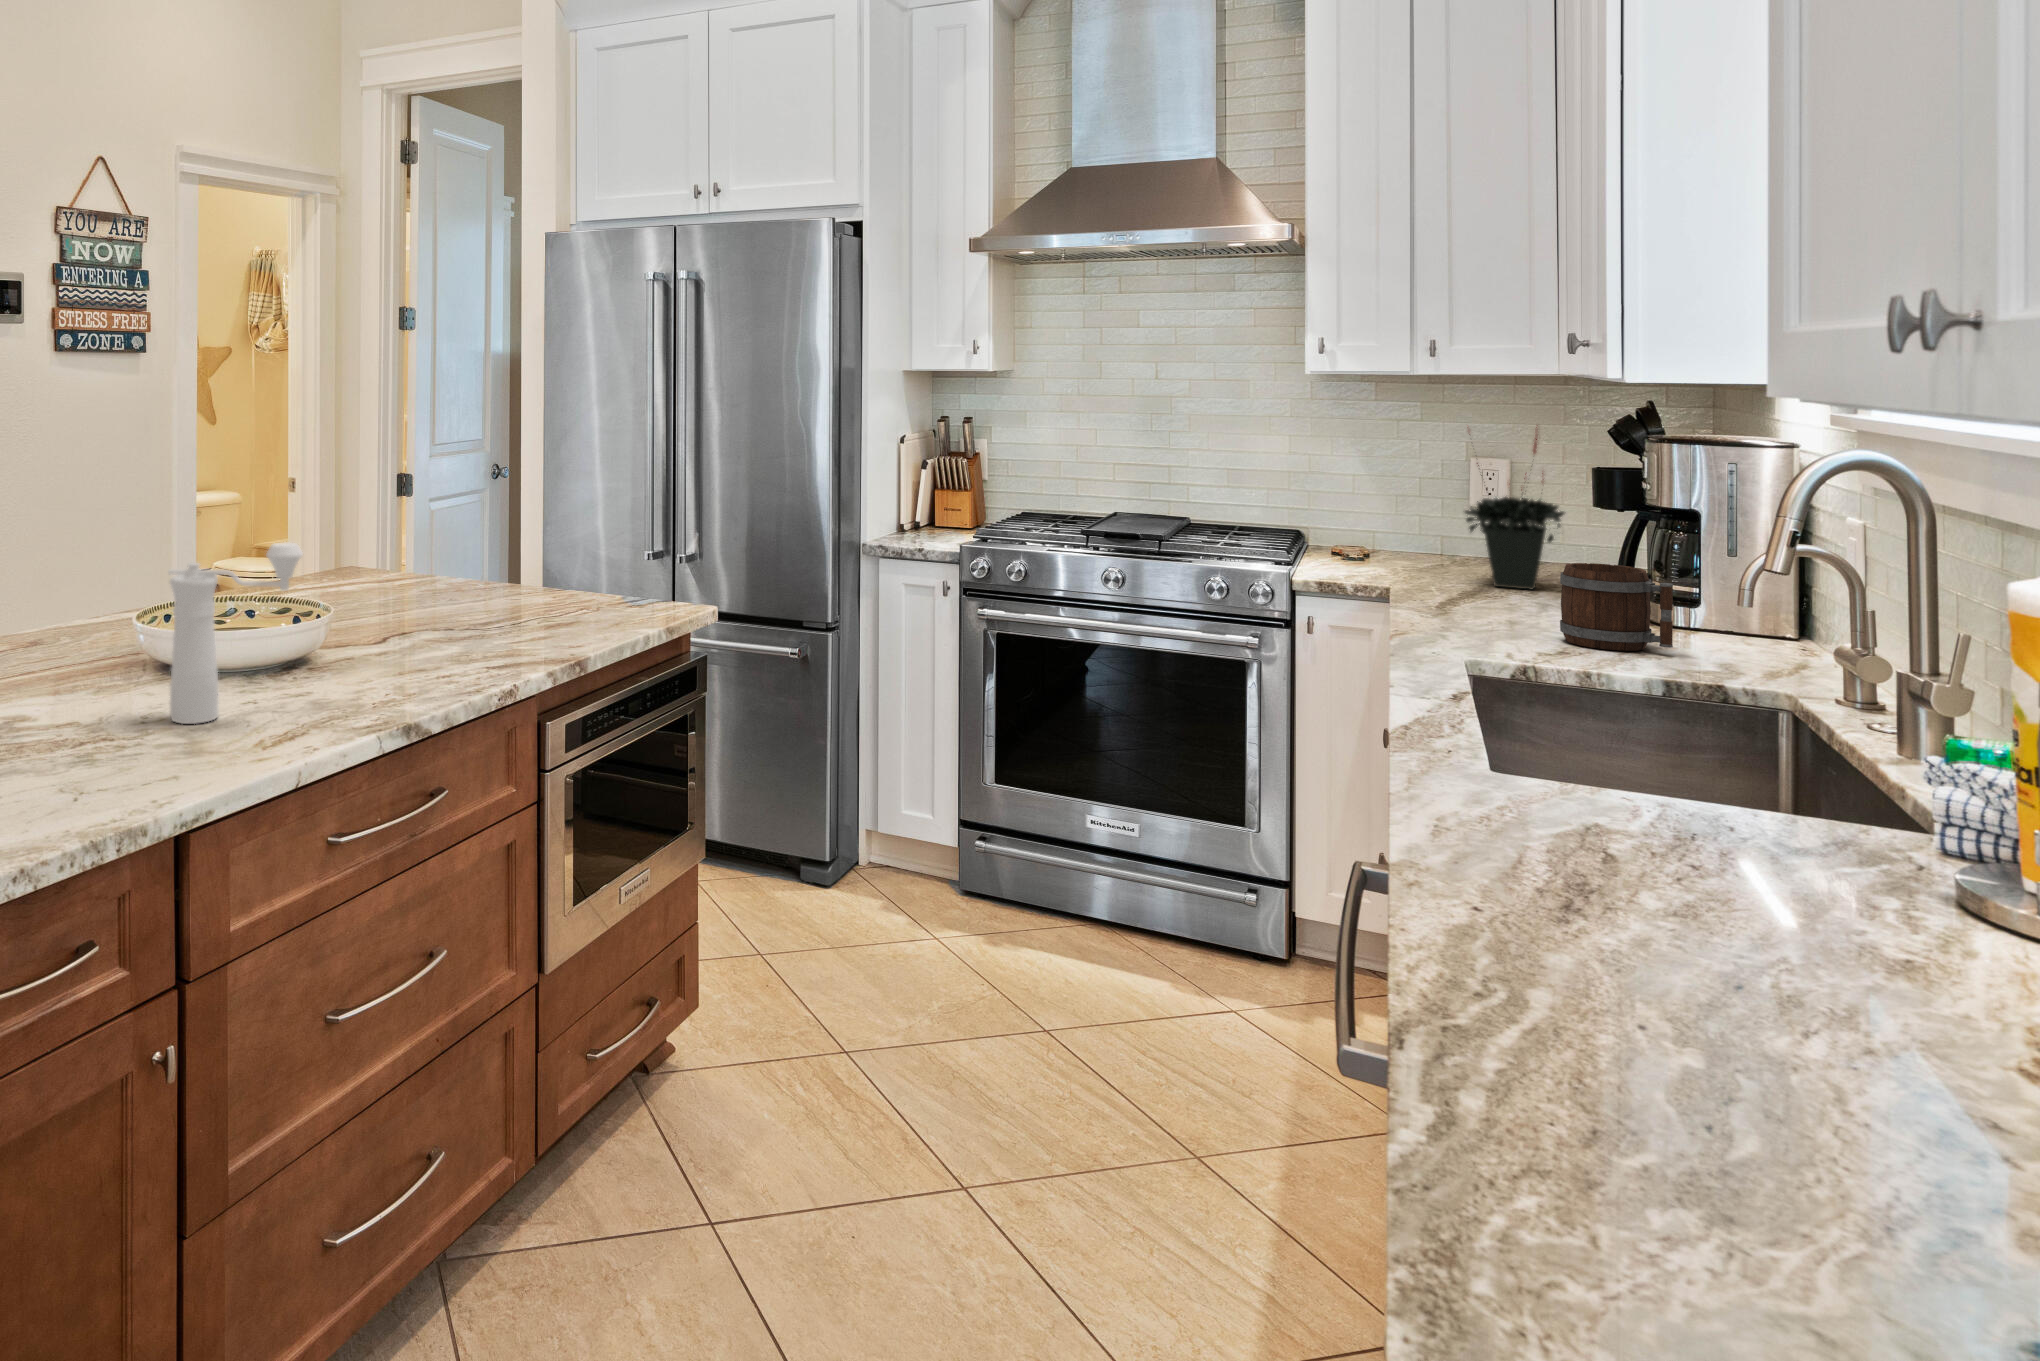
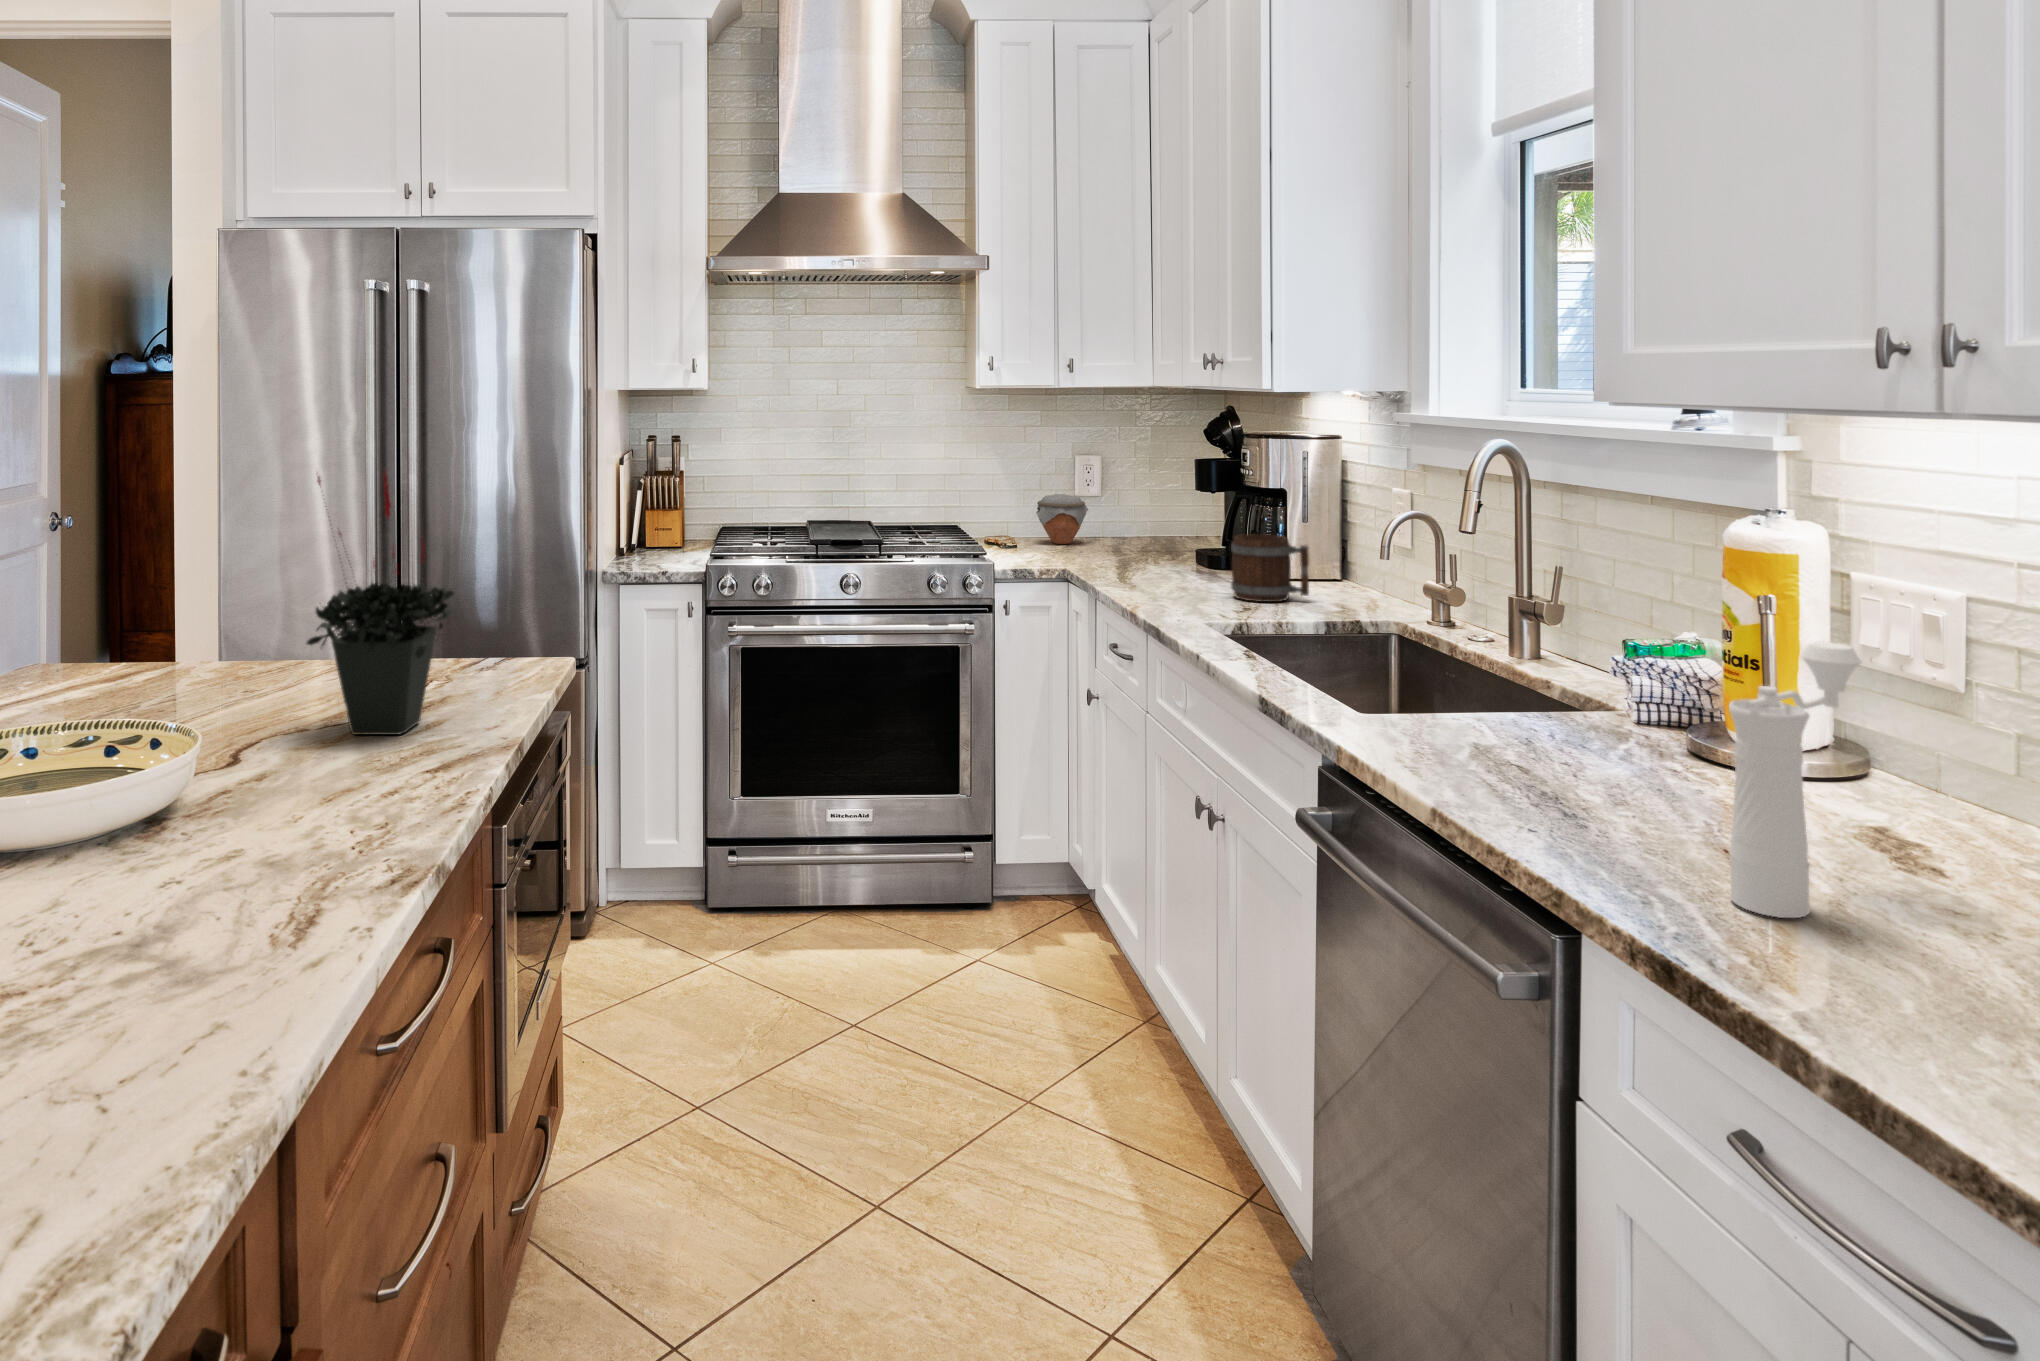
potted plant: present [1465,427,1564,590] -> present [307,475,454,735]
jar: none [1392,504,1469,564] -> present [1036,494,1088,544]
pepper mill: present [169,542,303,724] -> present [1729,642,1861,918]

